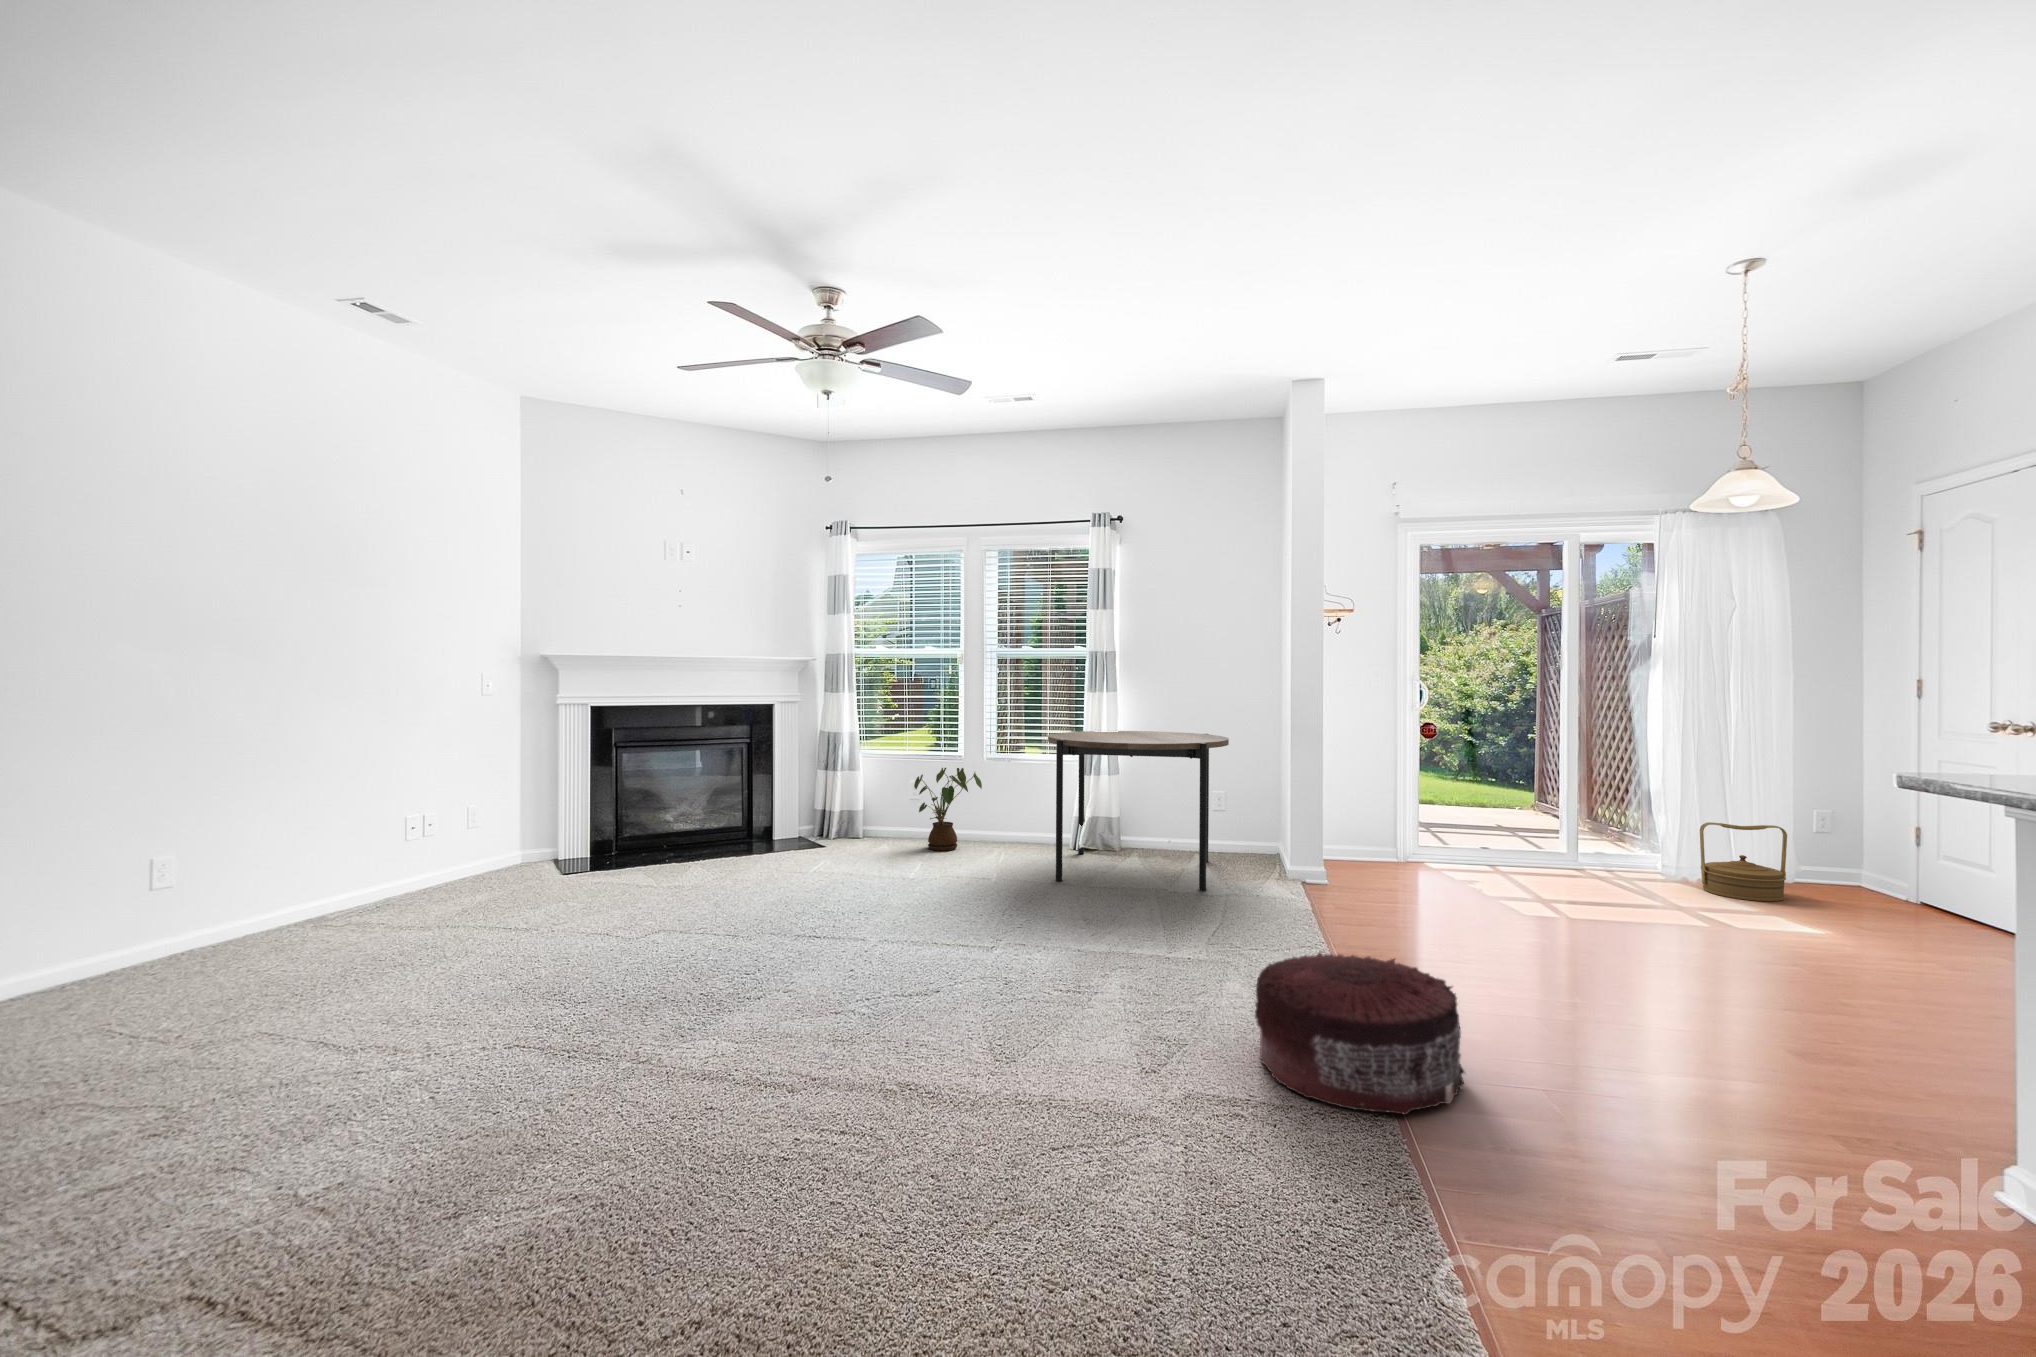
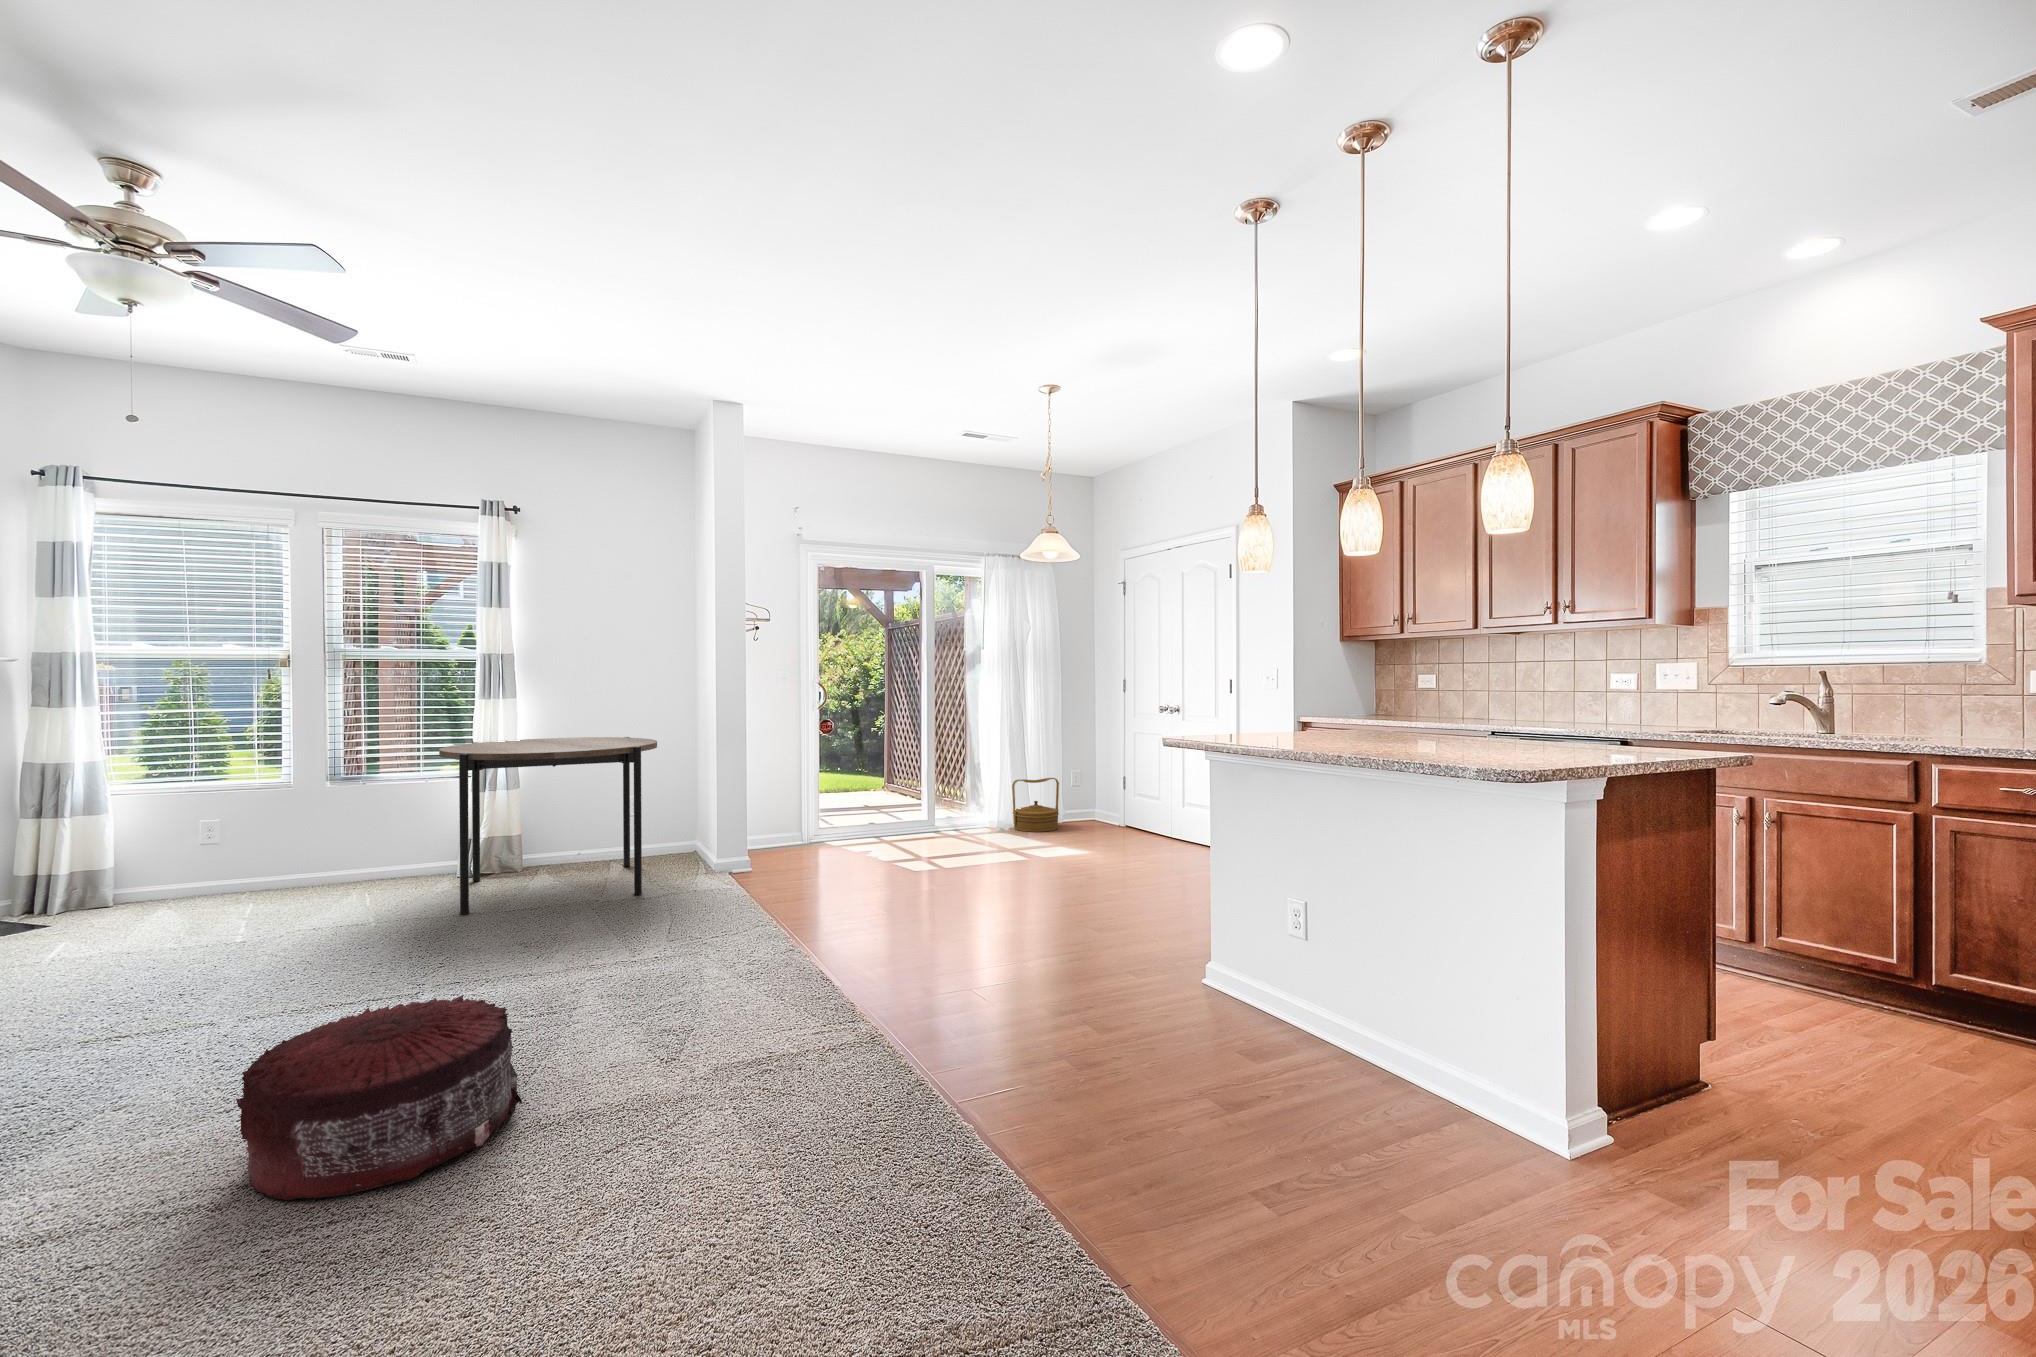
house plant: present [914,768,982,851] -> none [215,798,329,909]
pouf: present [1255,952,1465,1114] -> present [236,995,522,1200]

